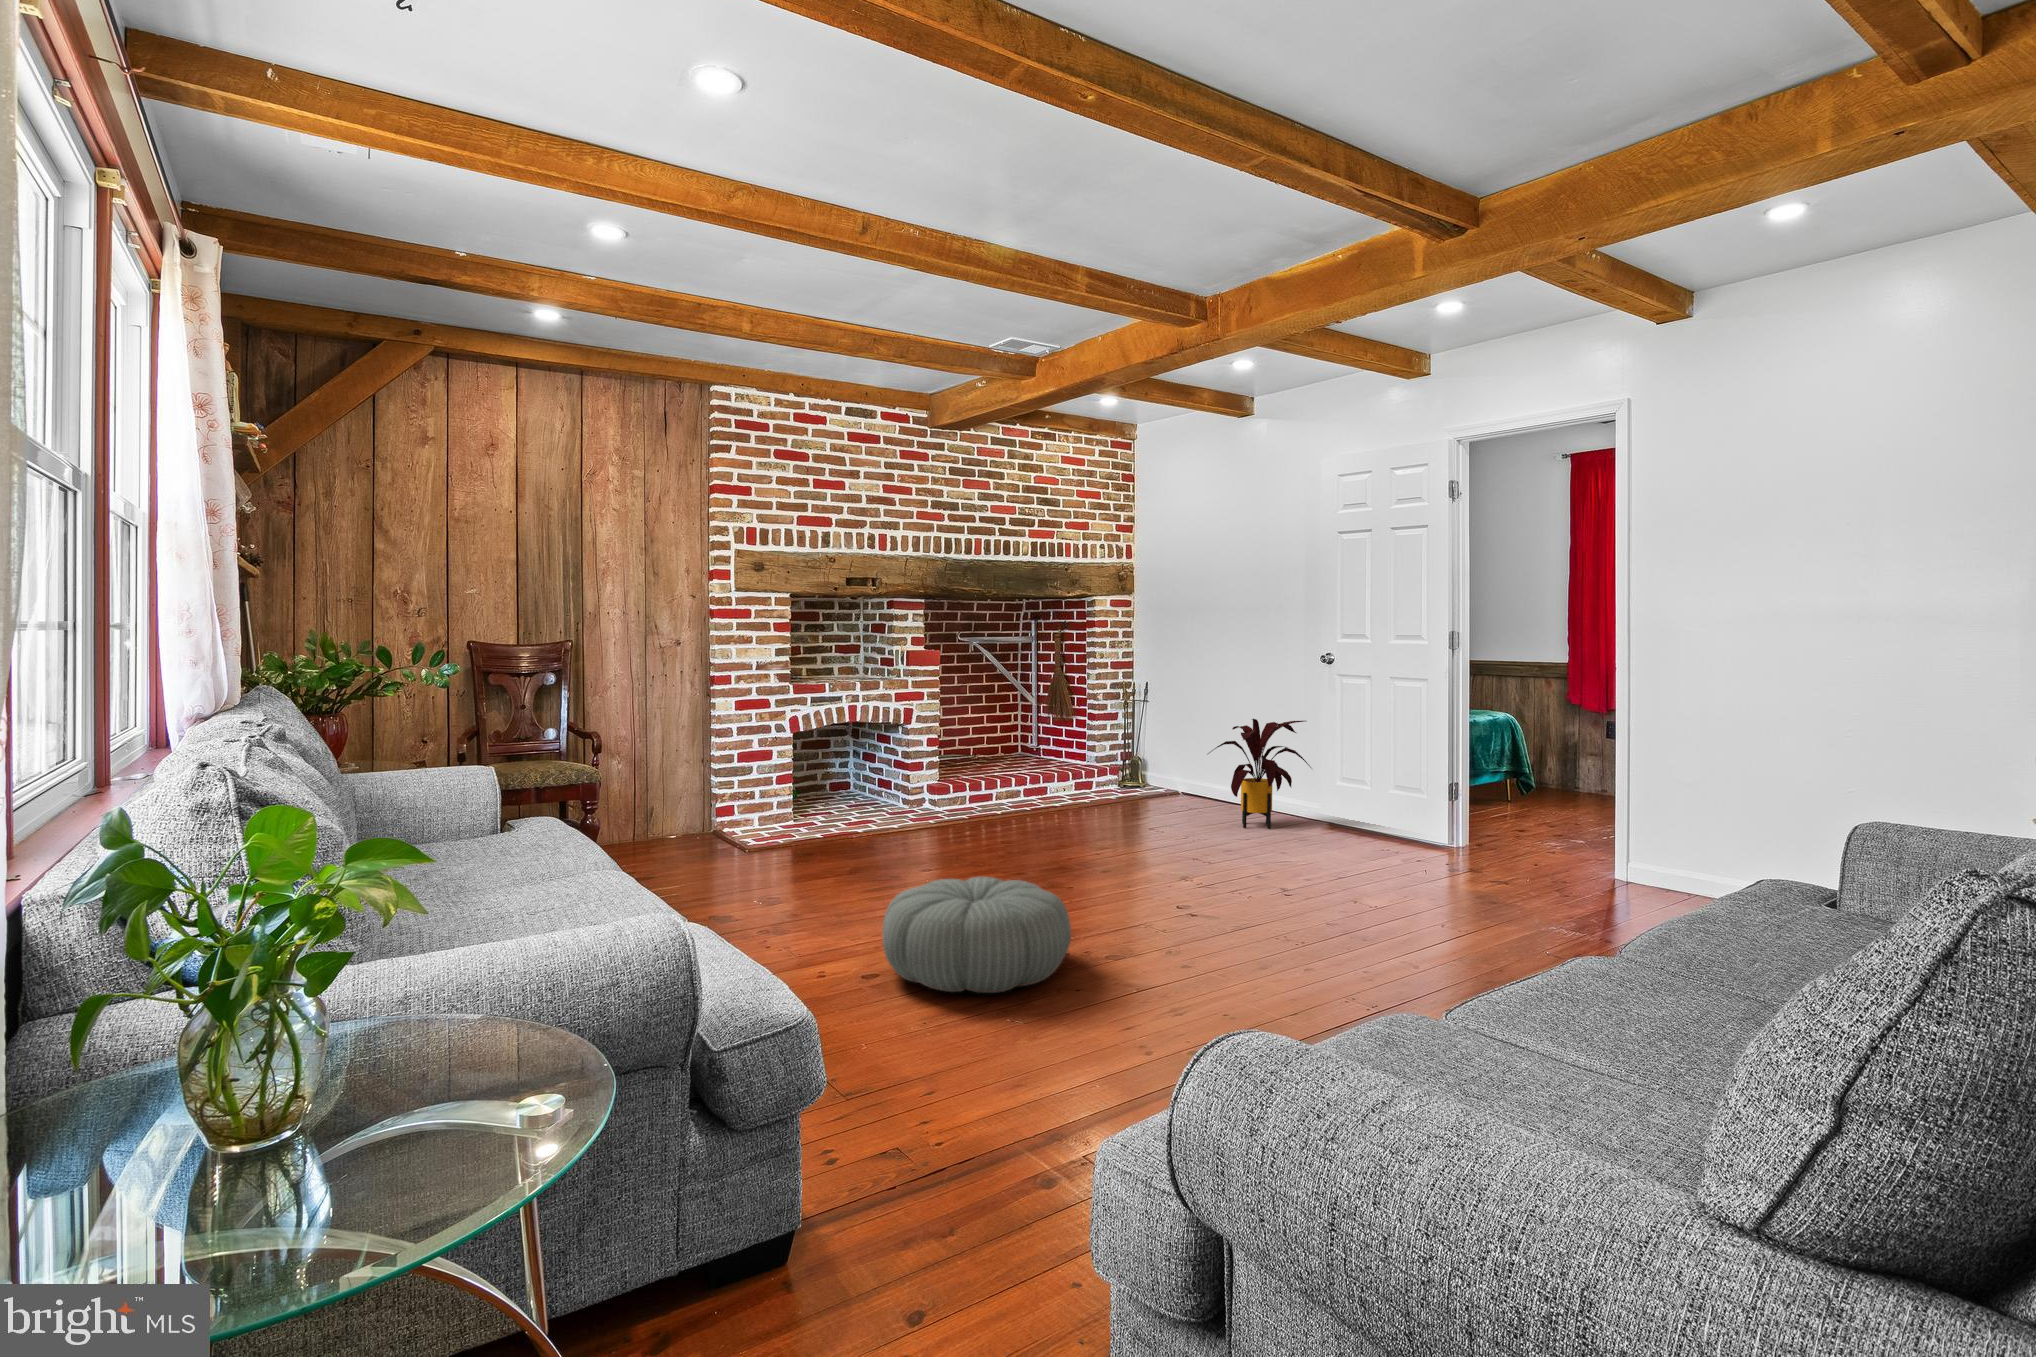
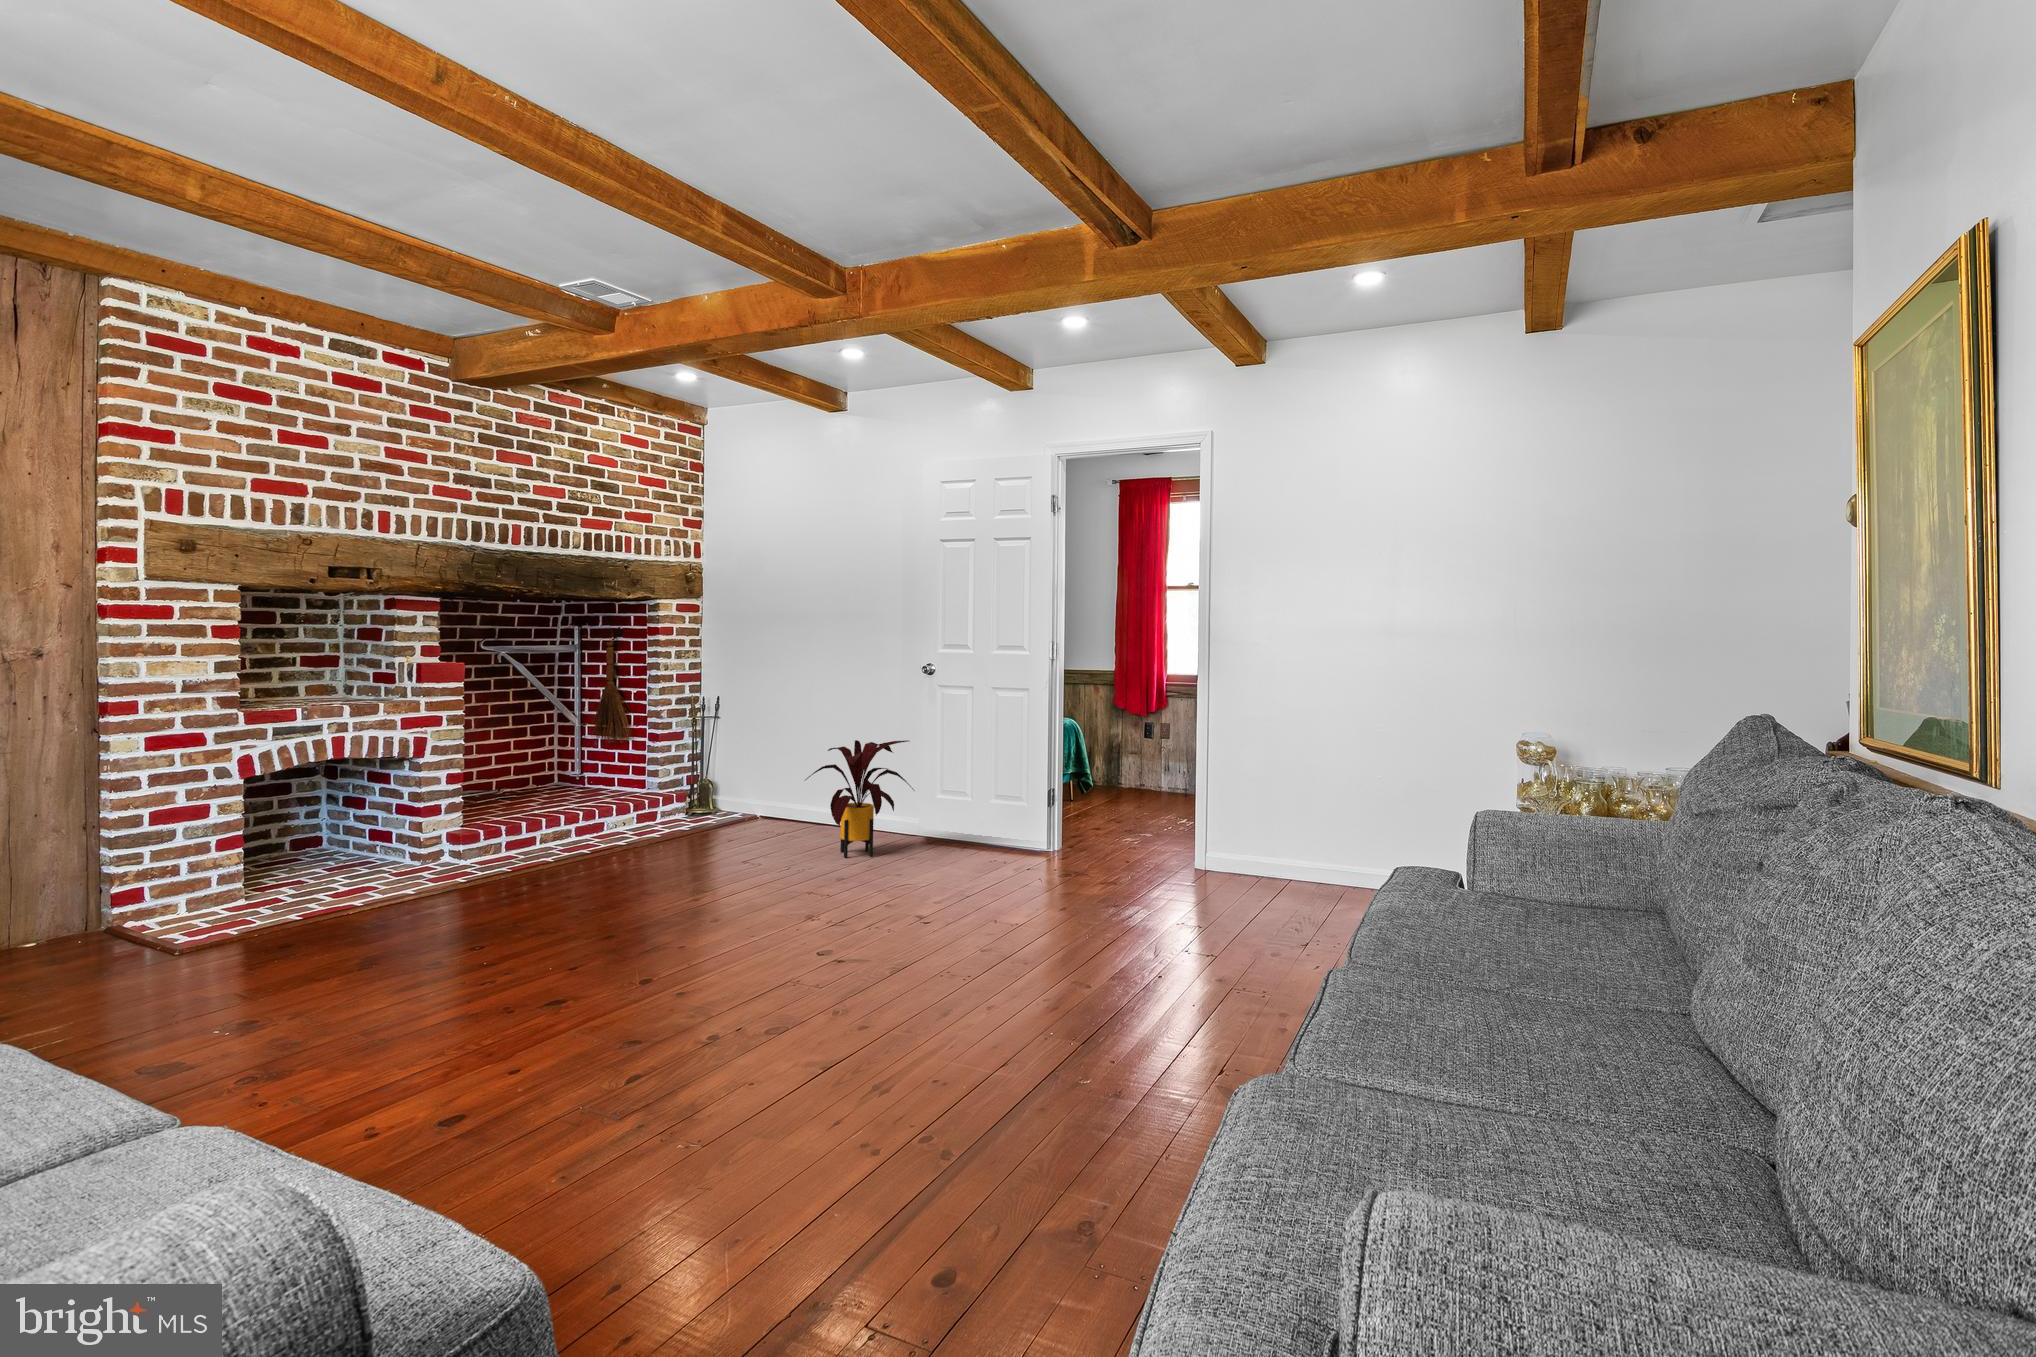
pouf: present [882,877,1071,993] -> none [466,976,737,1153]

